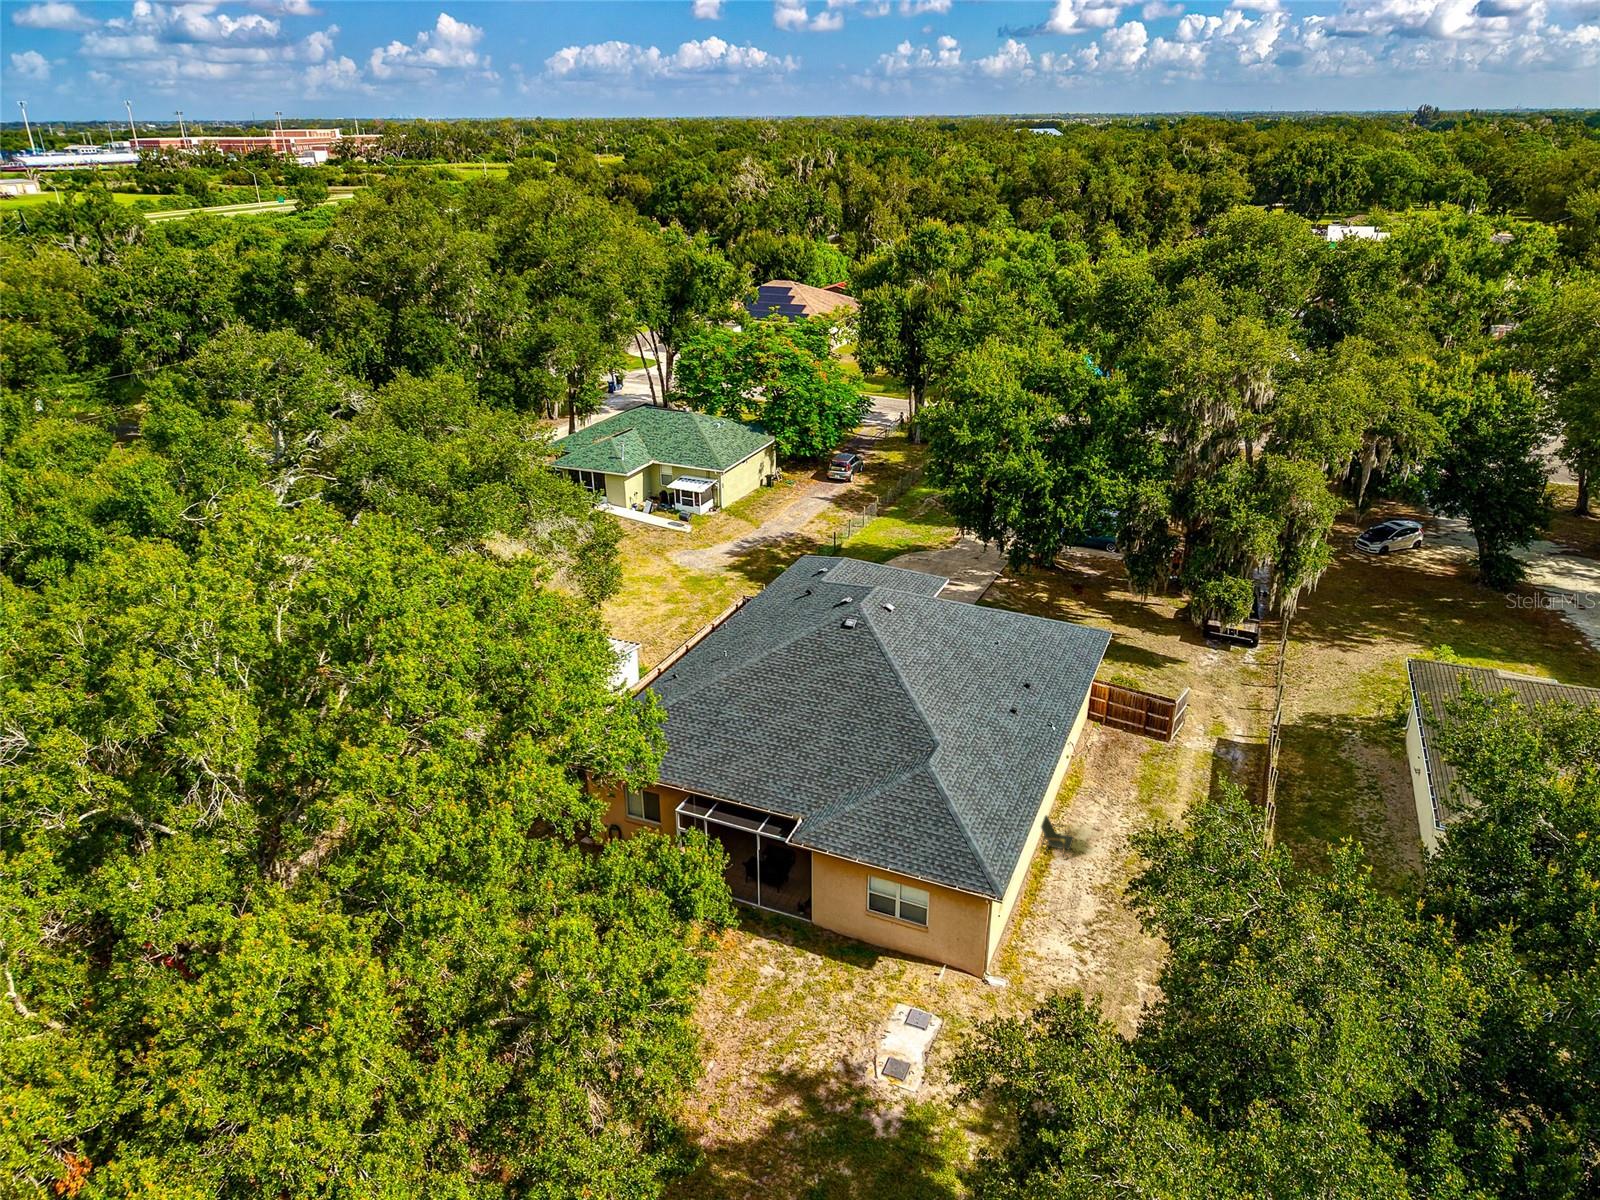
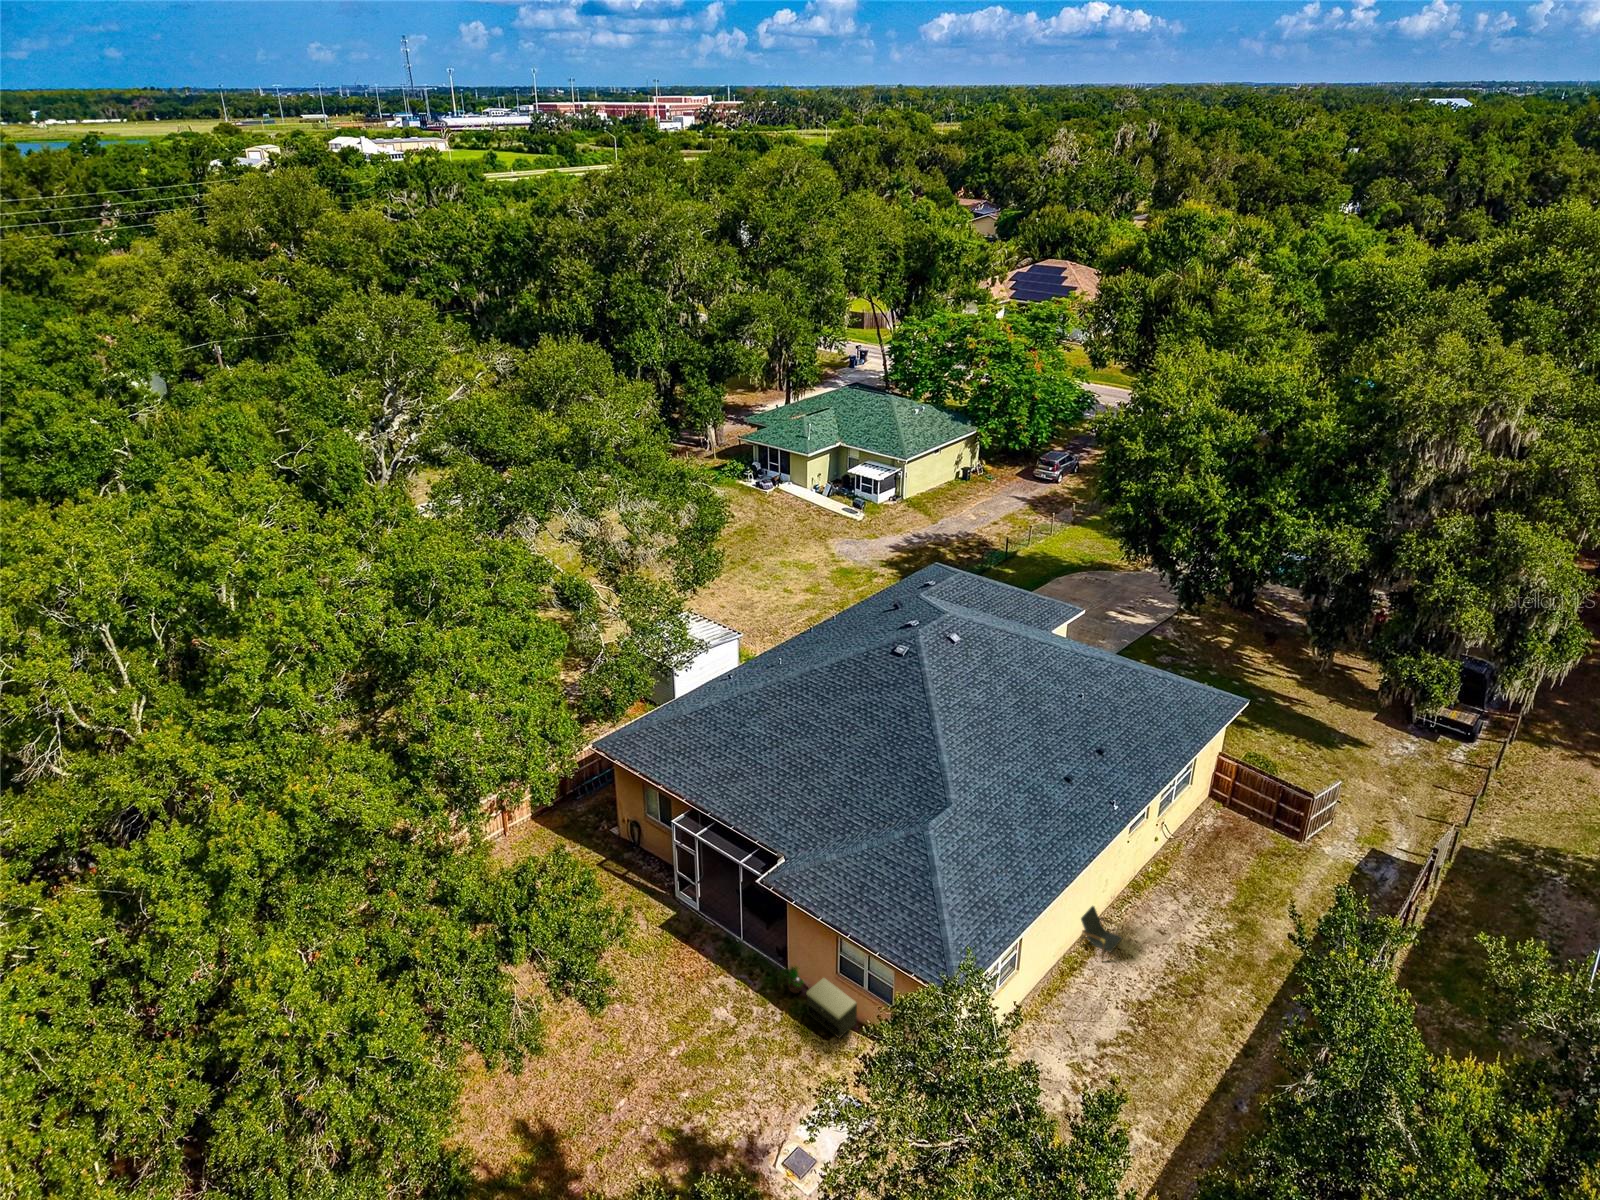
potted tree: none [813,912,834,940] -> present [781,966,804,993]
storage bench: none [846,917,893,966] -> present [806,978,857,1038]

